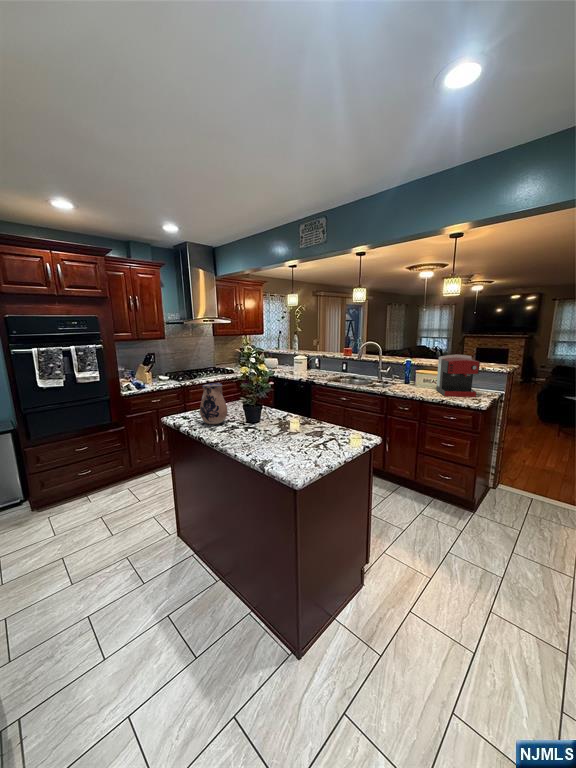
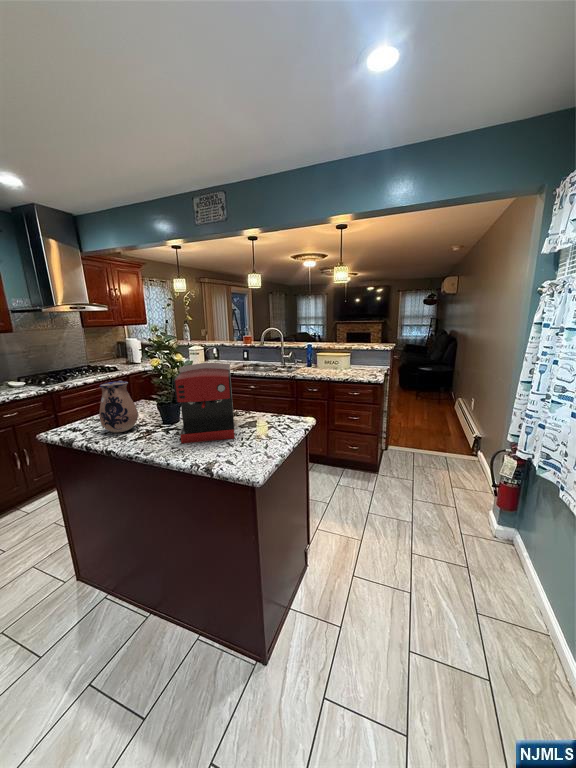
coffee maker: present [436,354,480,397] -> present [174,363,235,443]

